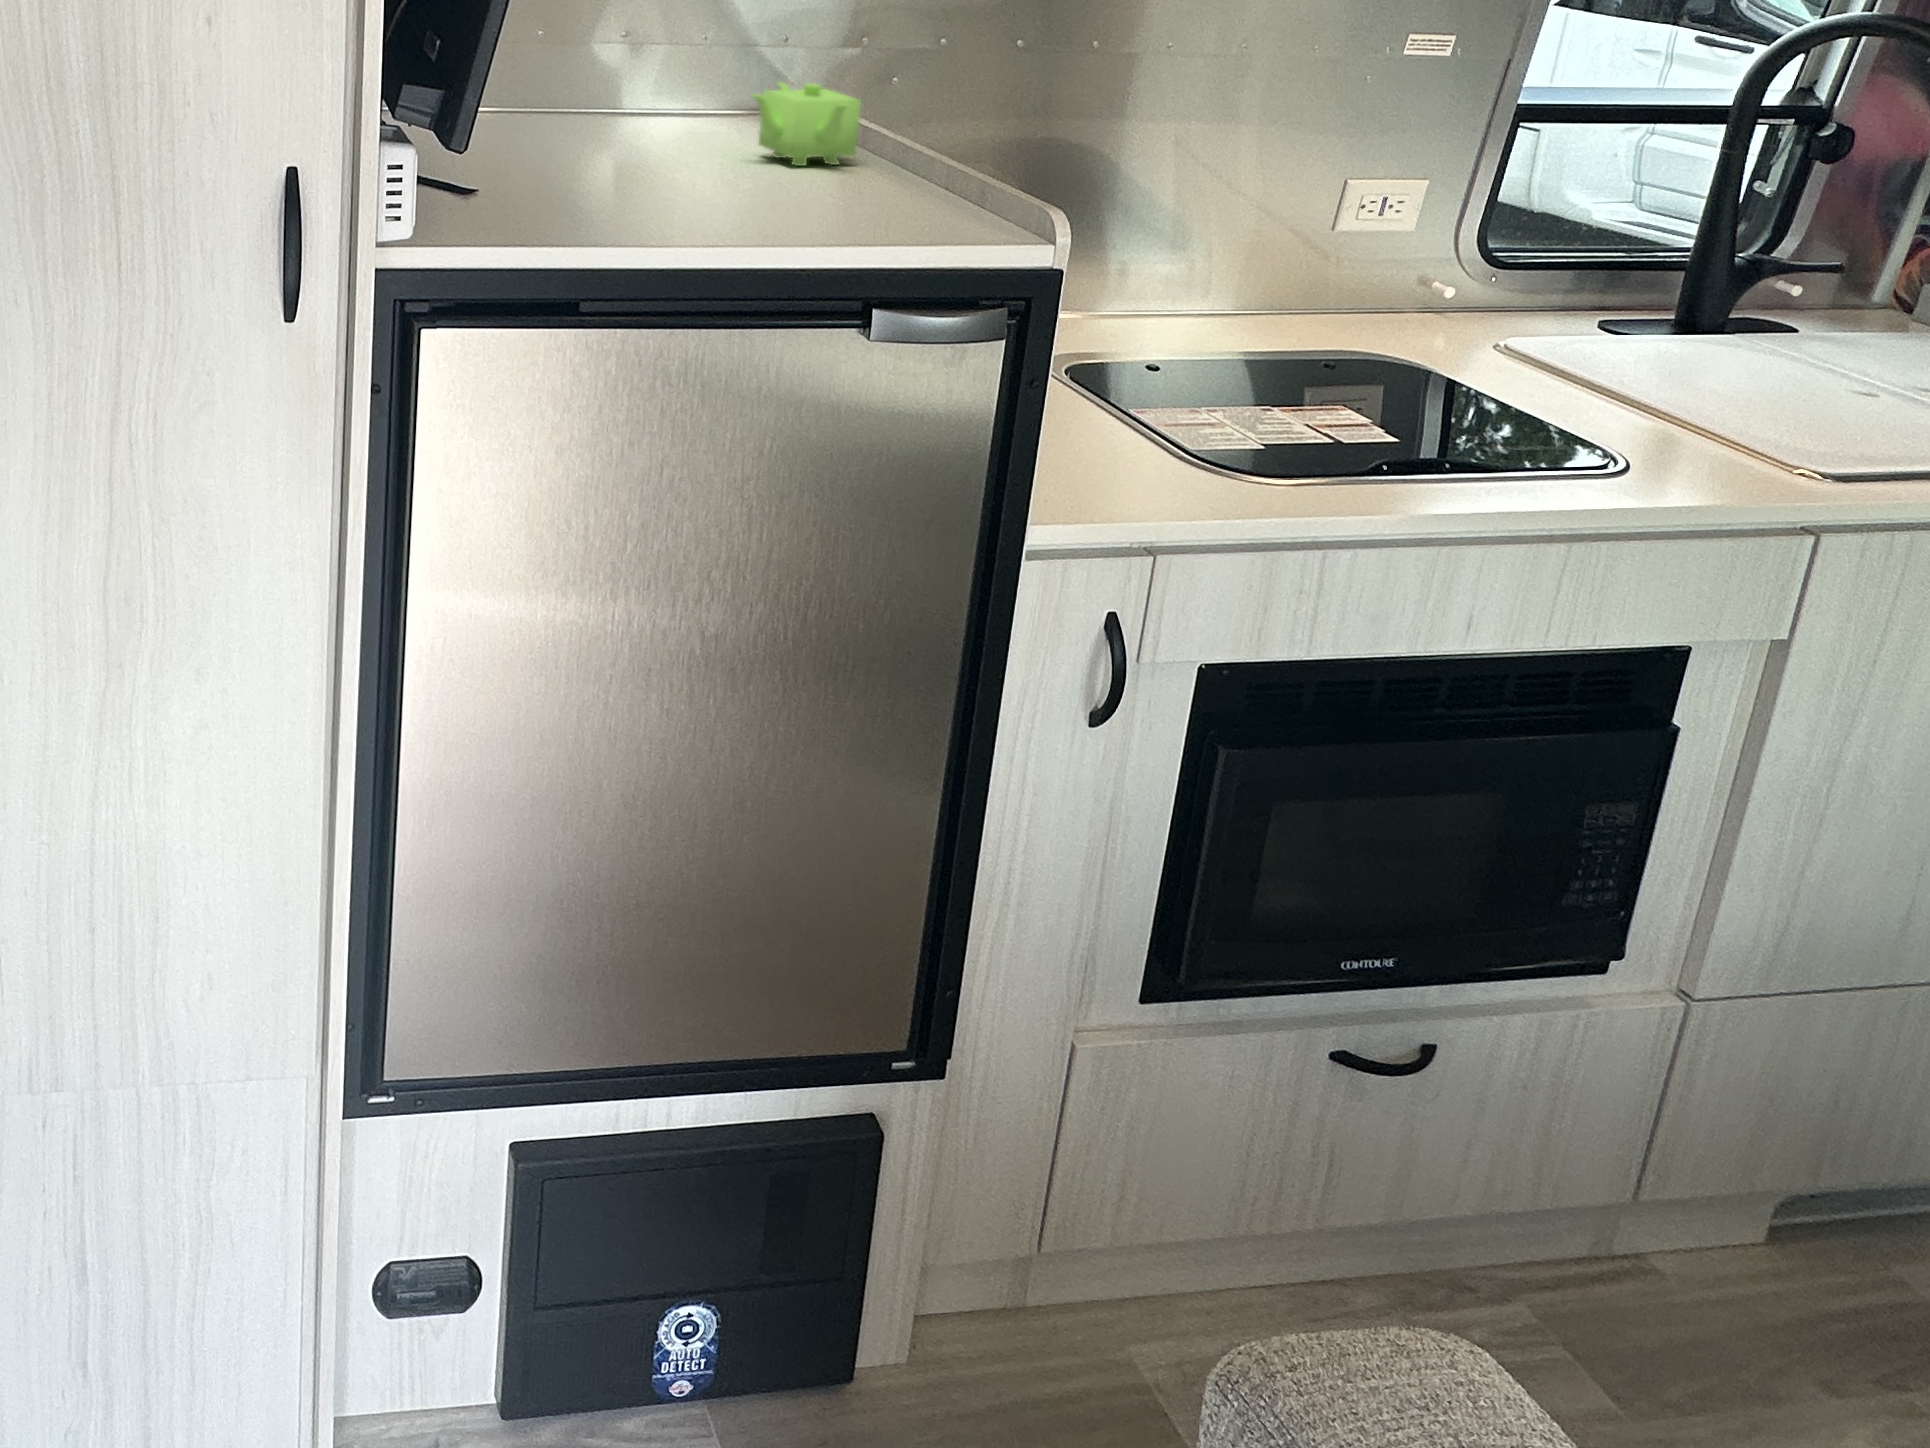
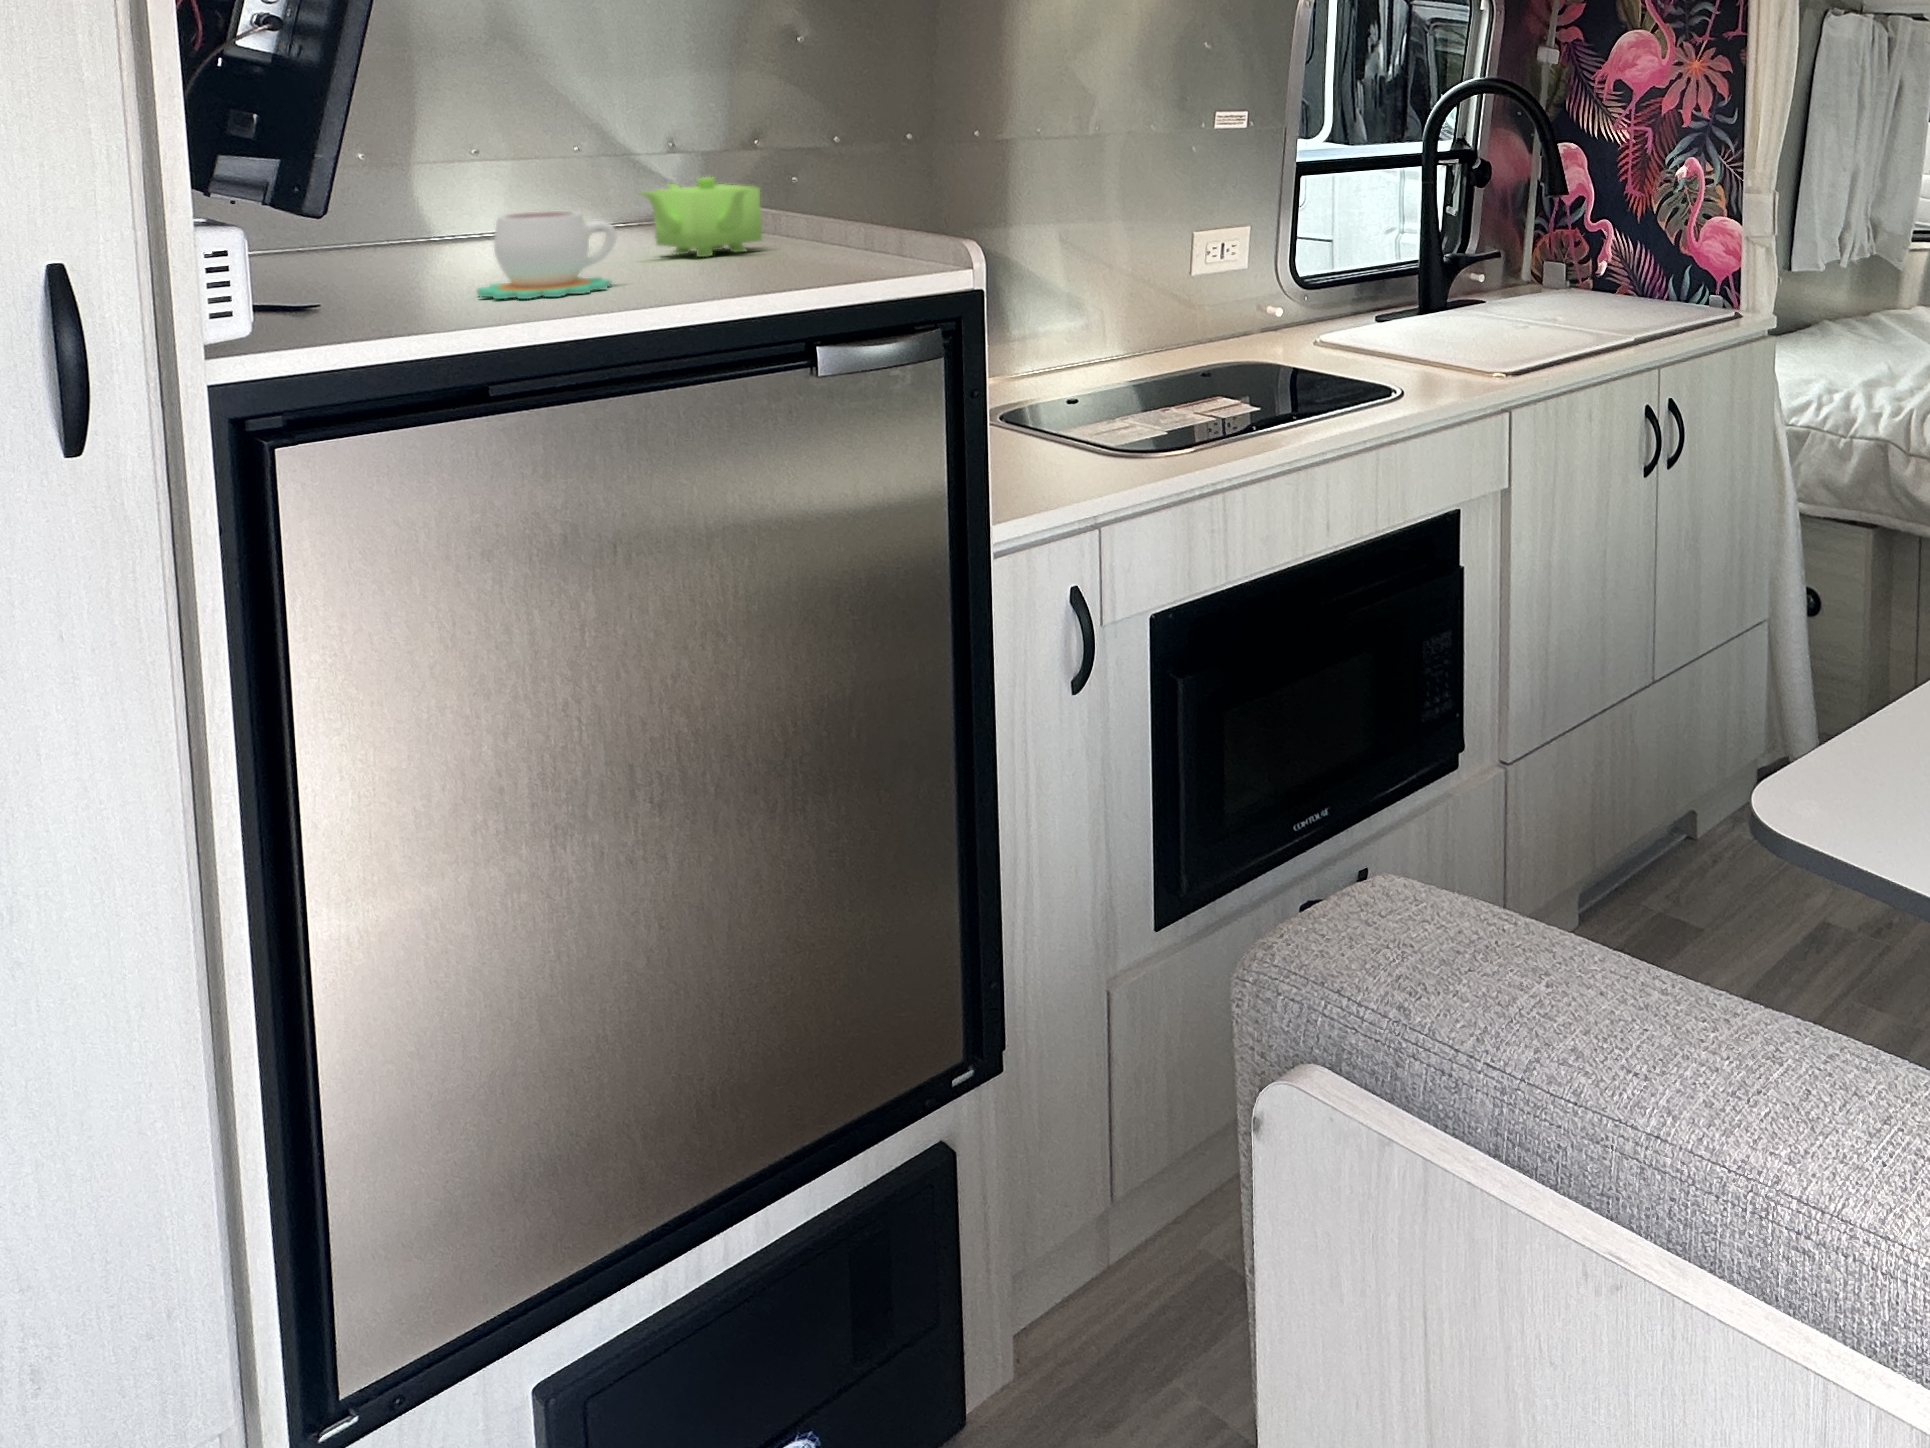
mug: none [597,116,718,207] -> present [477,211,617,299]

